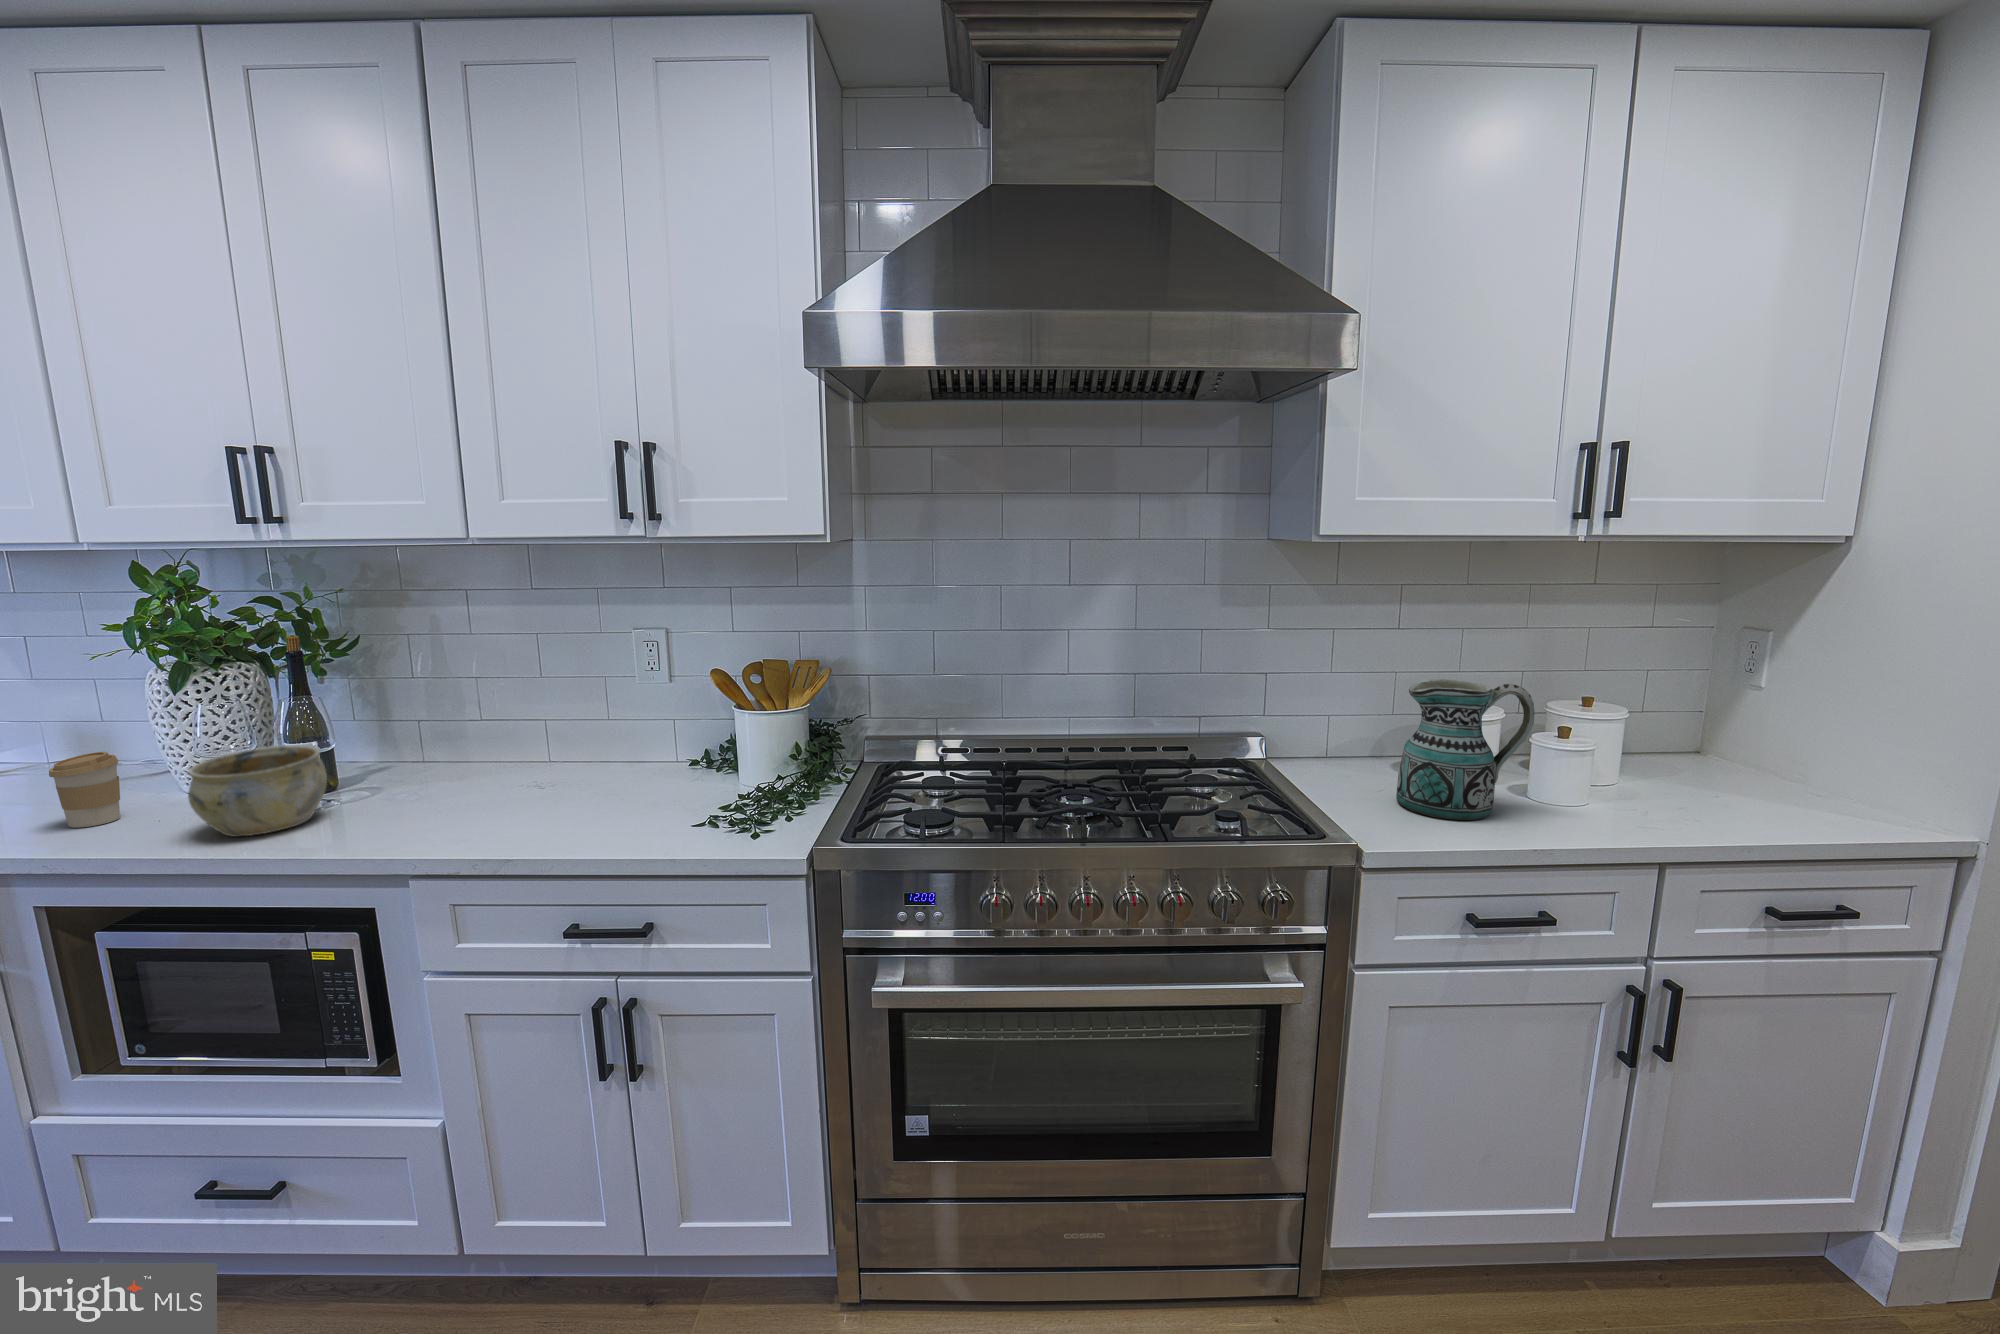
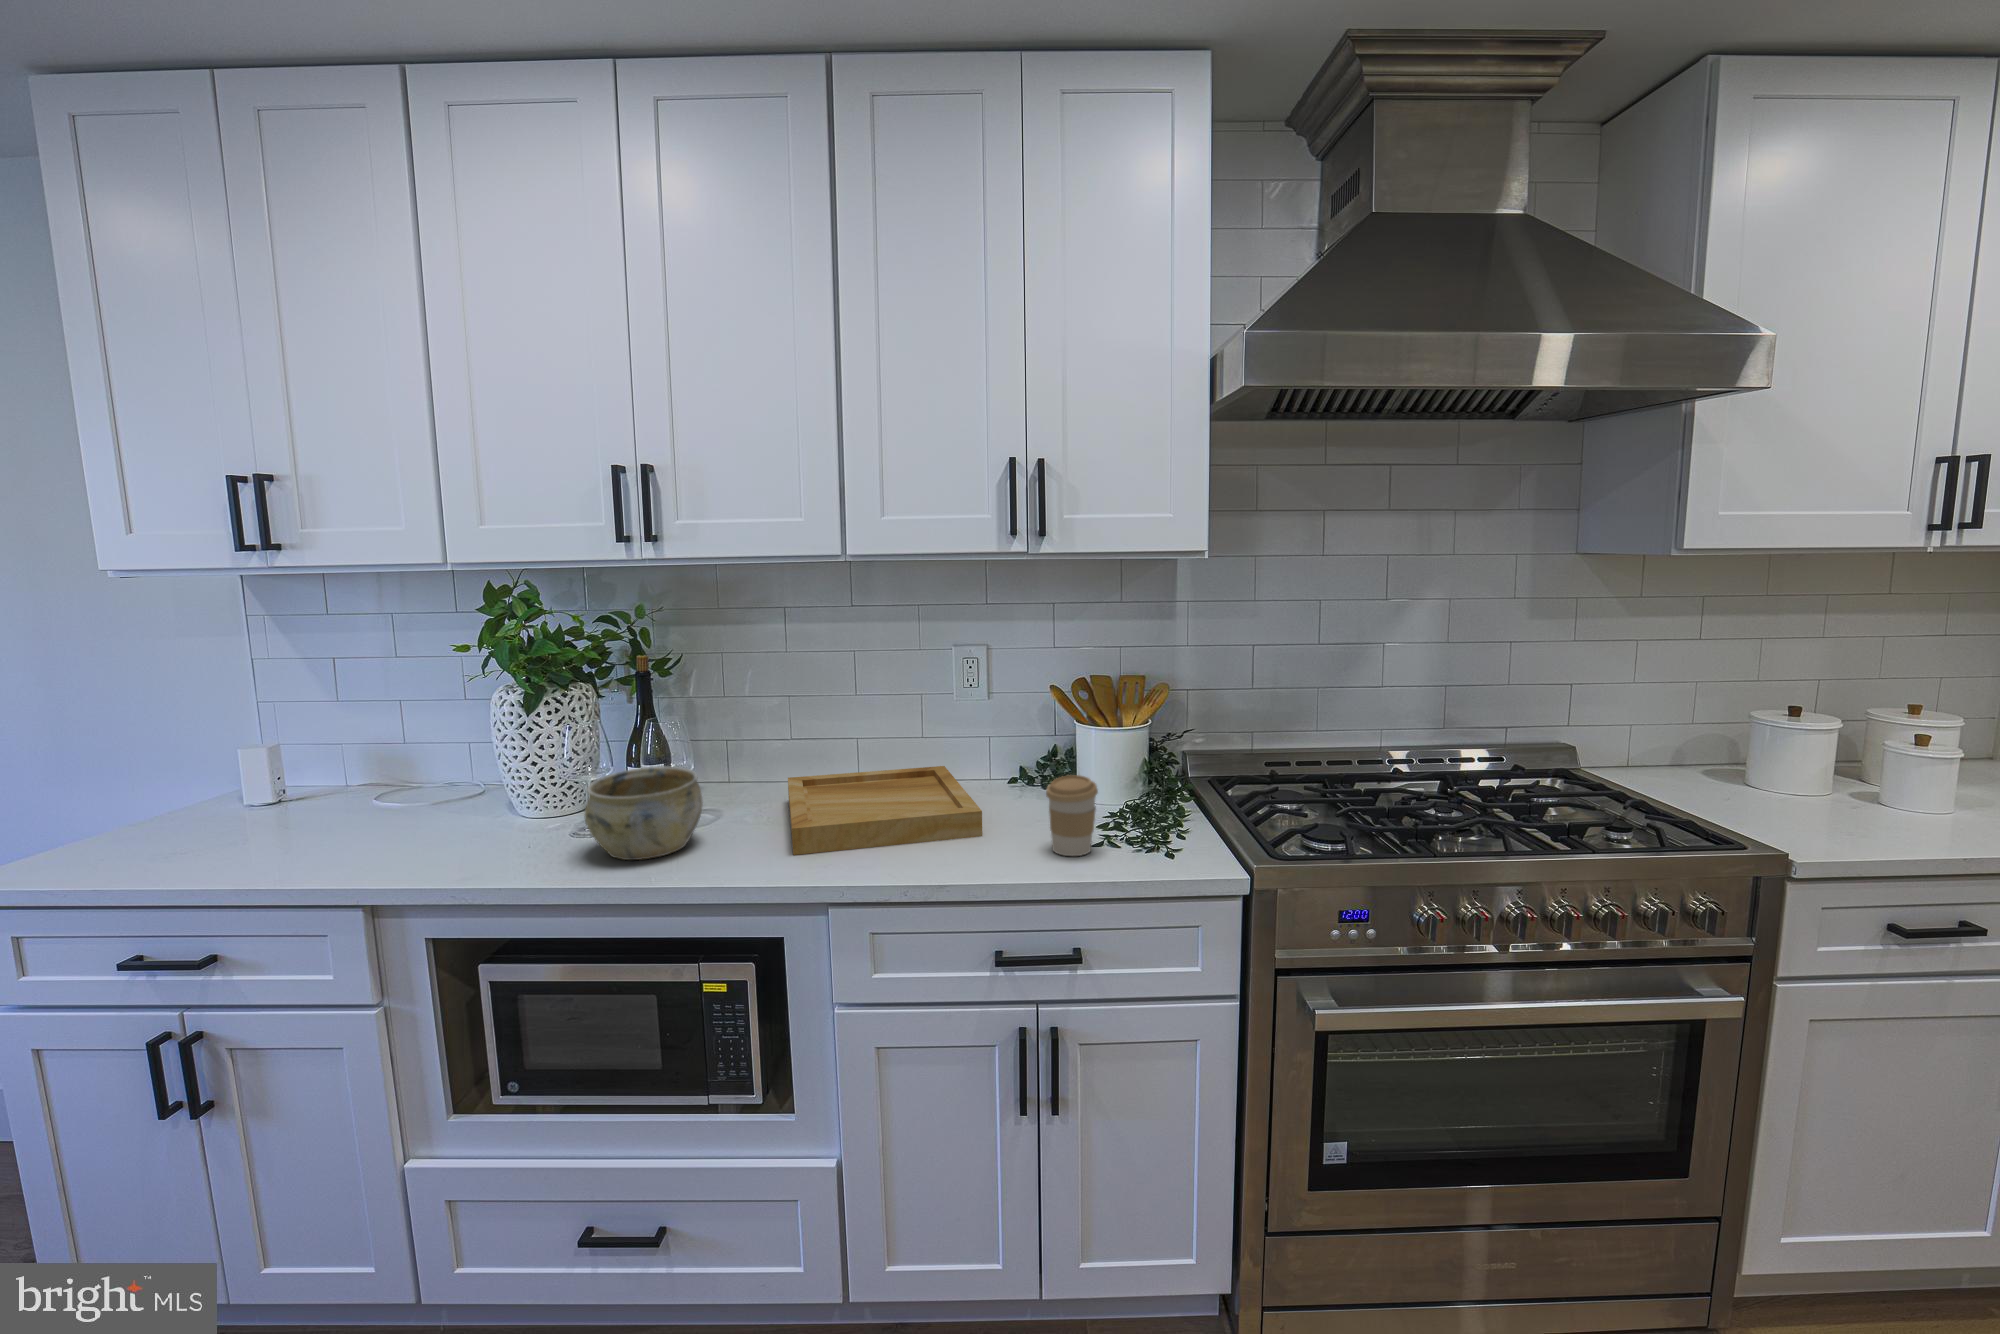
ceramic pitcher: present [1396,679,1535,820] -> none [1759,690,1919,830]
tray: none [393,745,629,833] -> present [788,766,982,855]
coffee cup: present [49,752,120,828] -> present [1046,775,1098,856]

